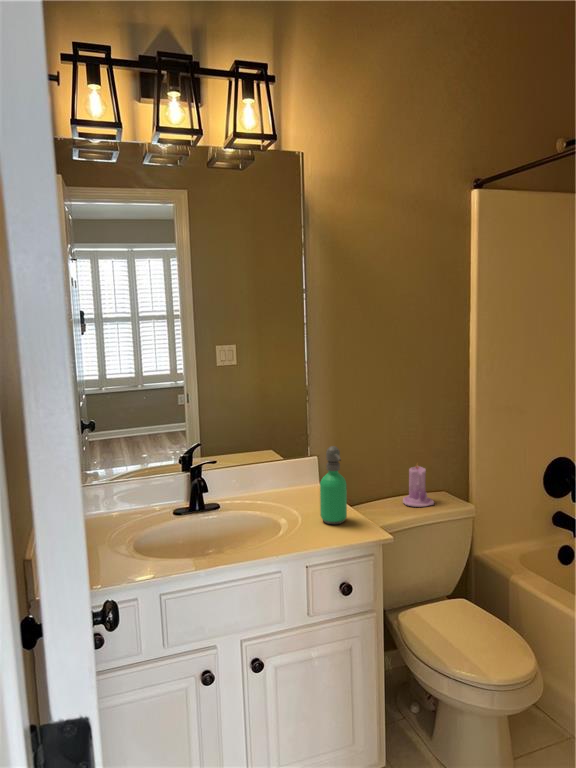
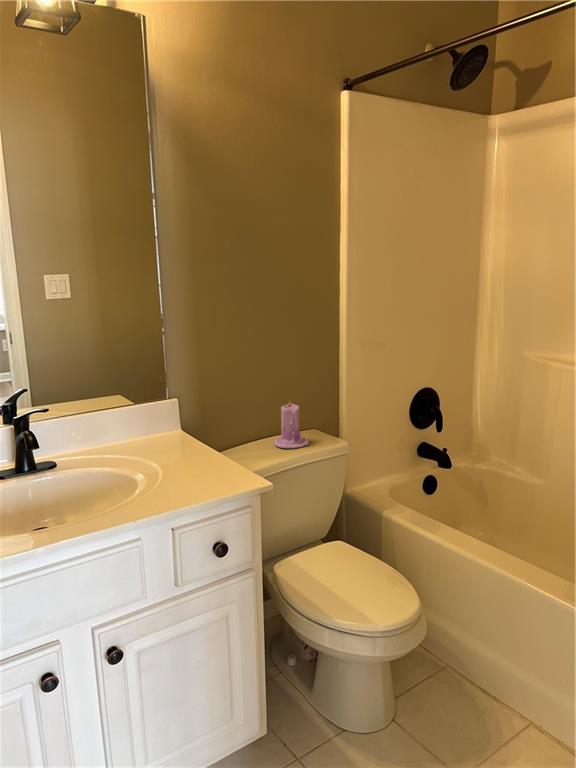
soap dispenser: present [320,446,347,524] -> none [183,382,216,475]

